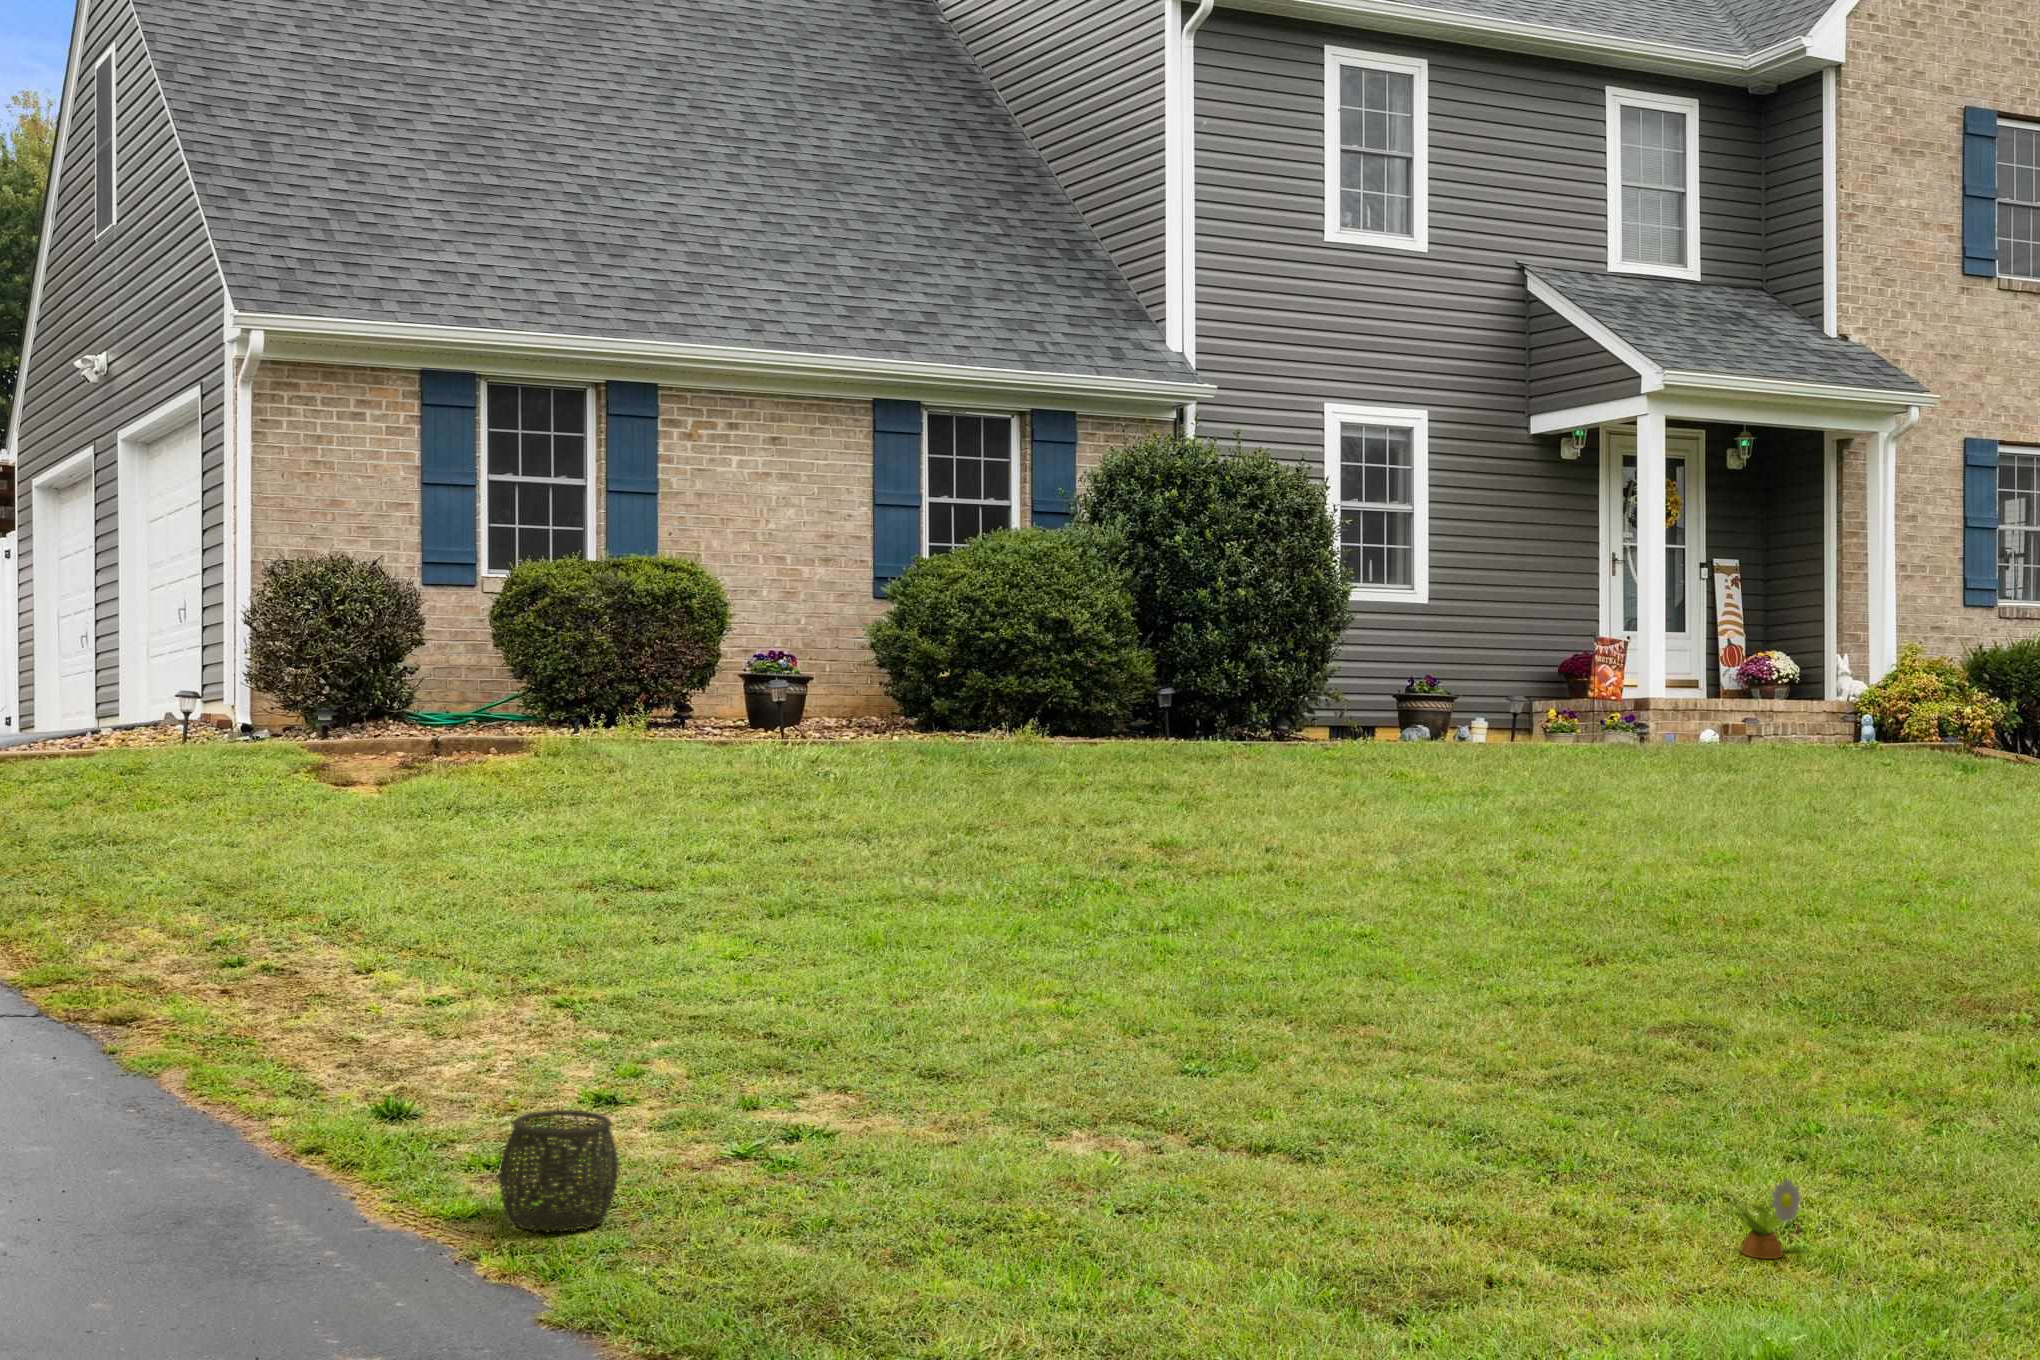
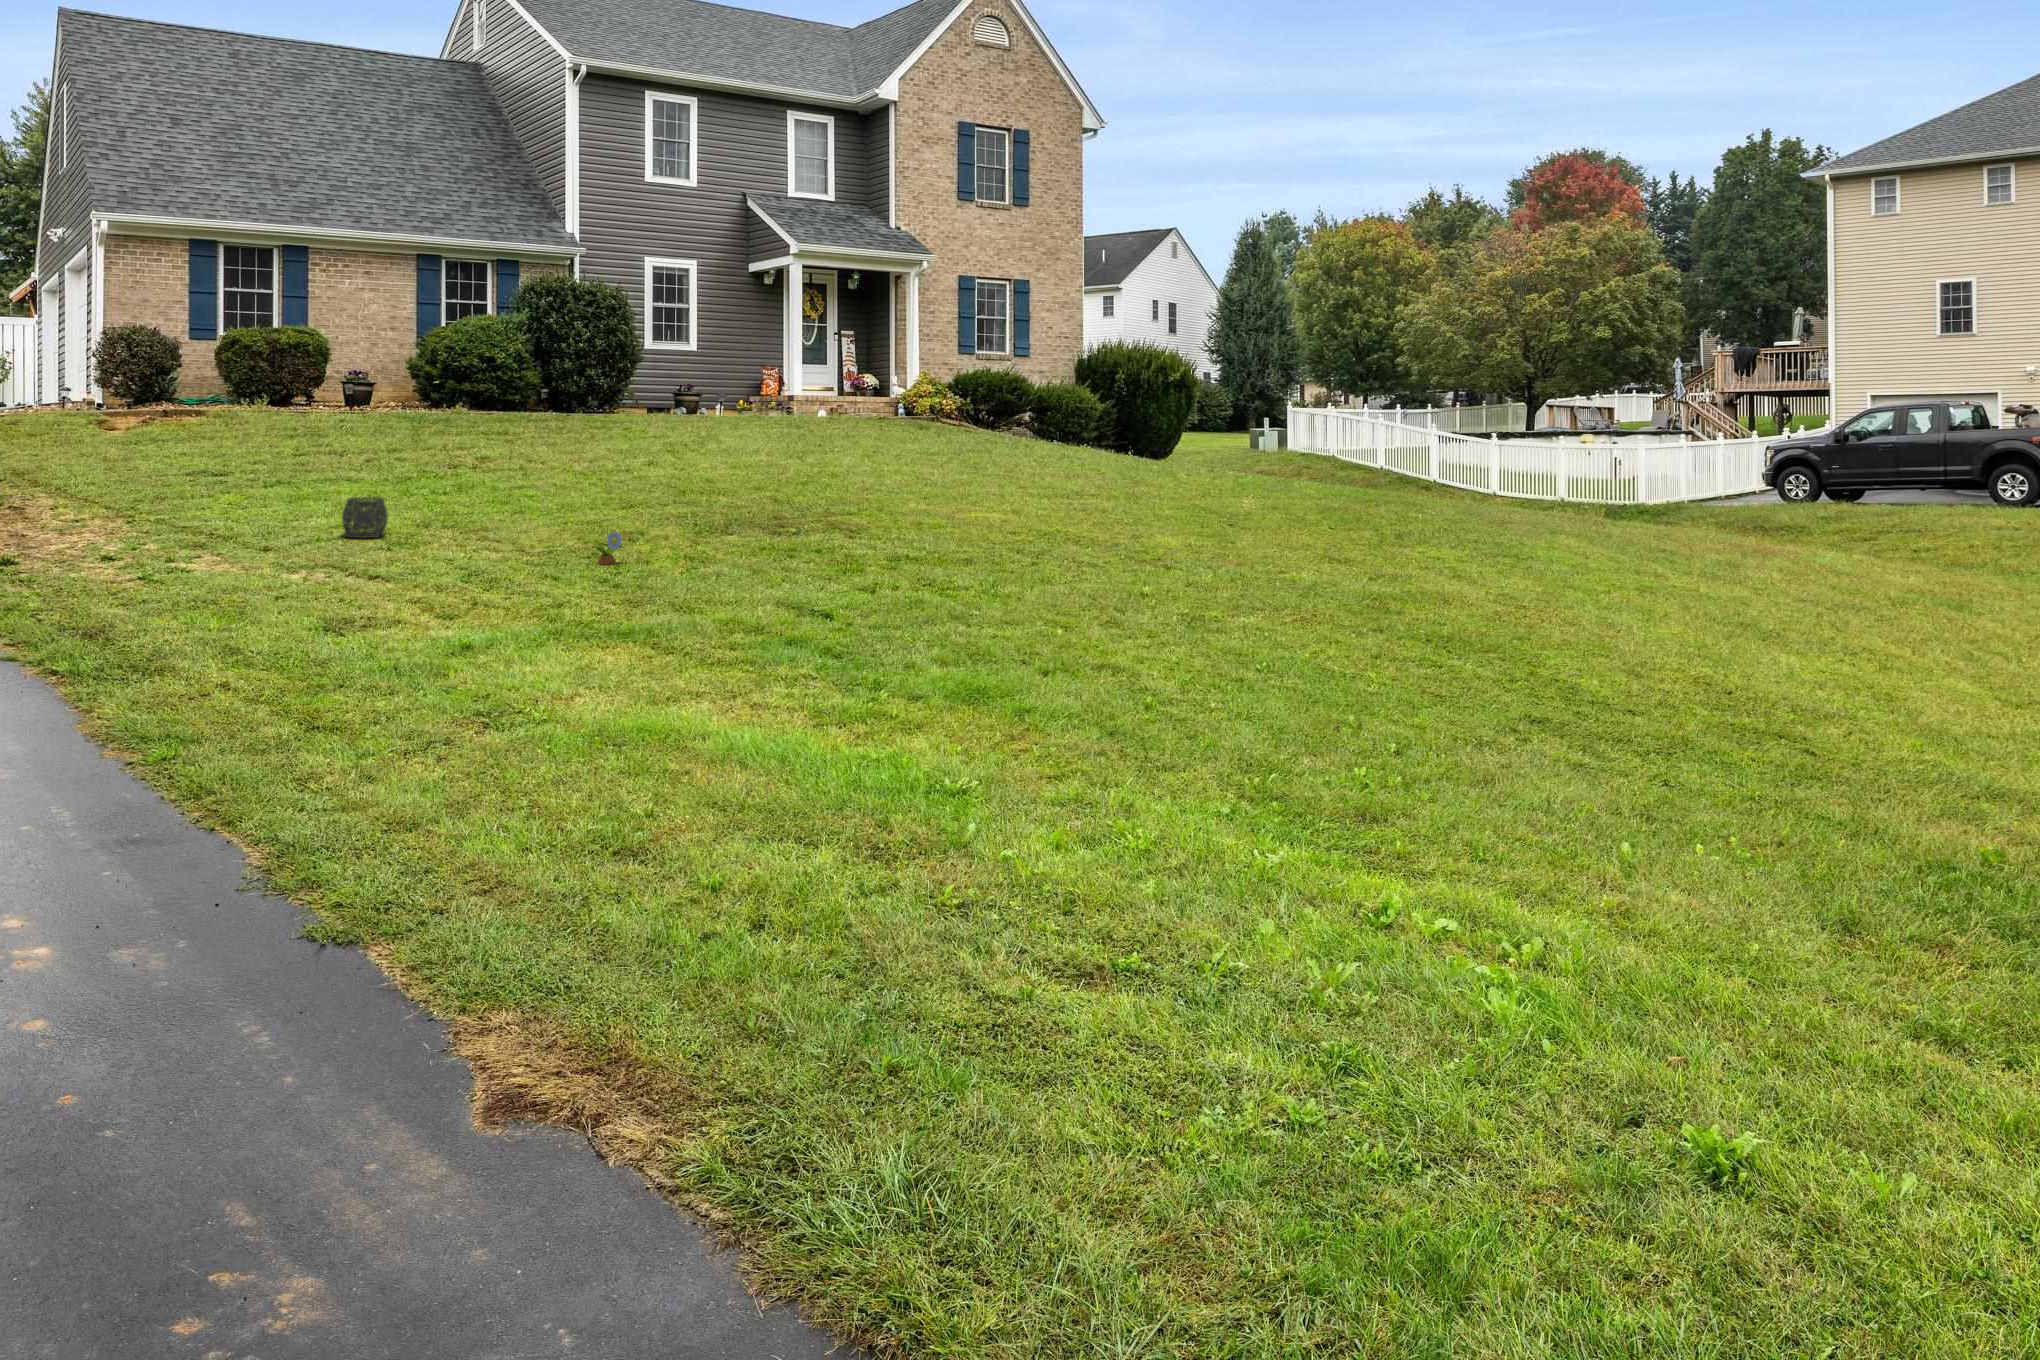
woven basket: present [499,1110,619,1232] -> present [342,497,388,539]

